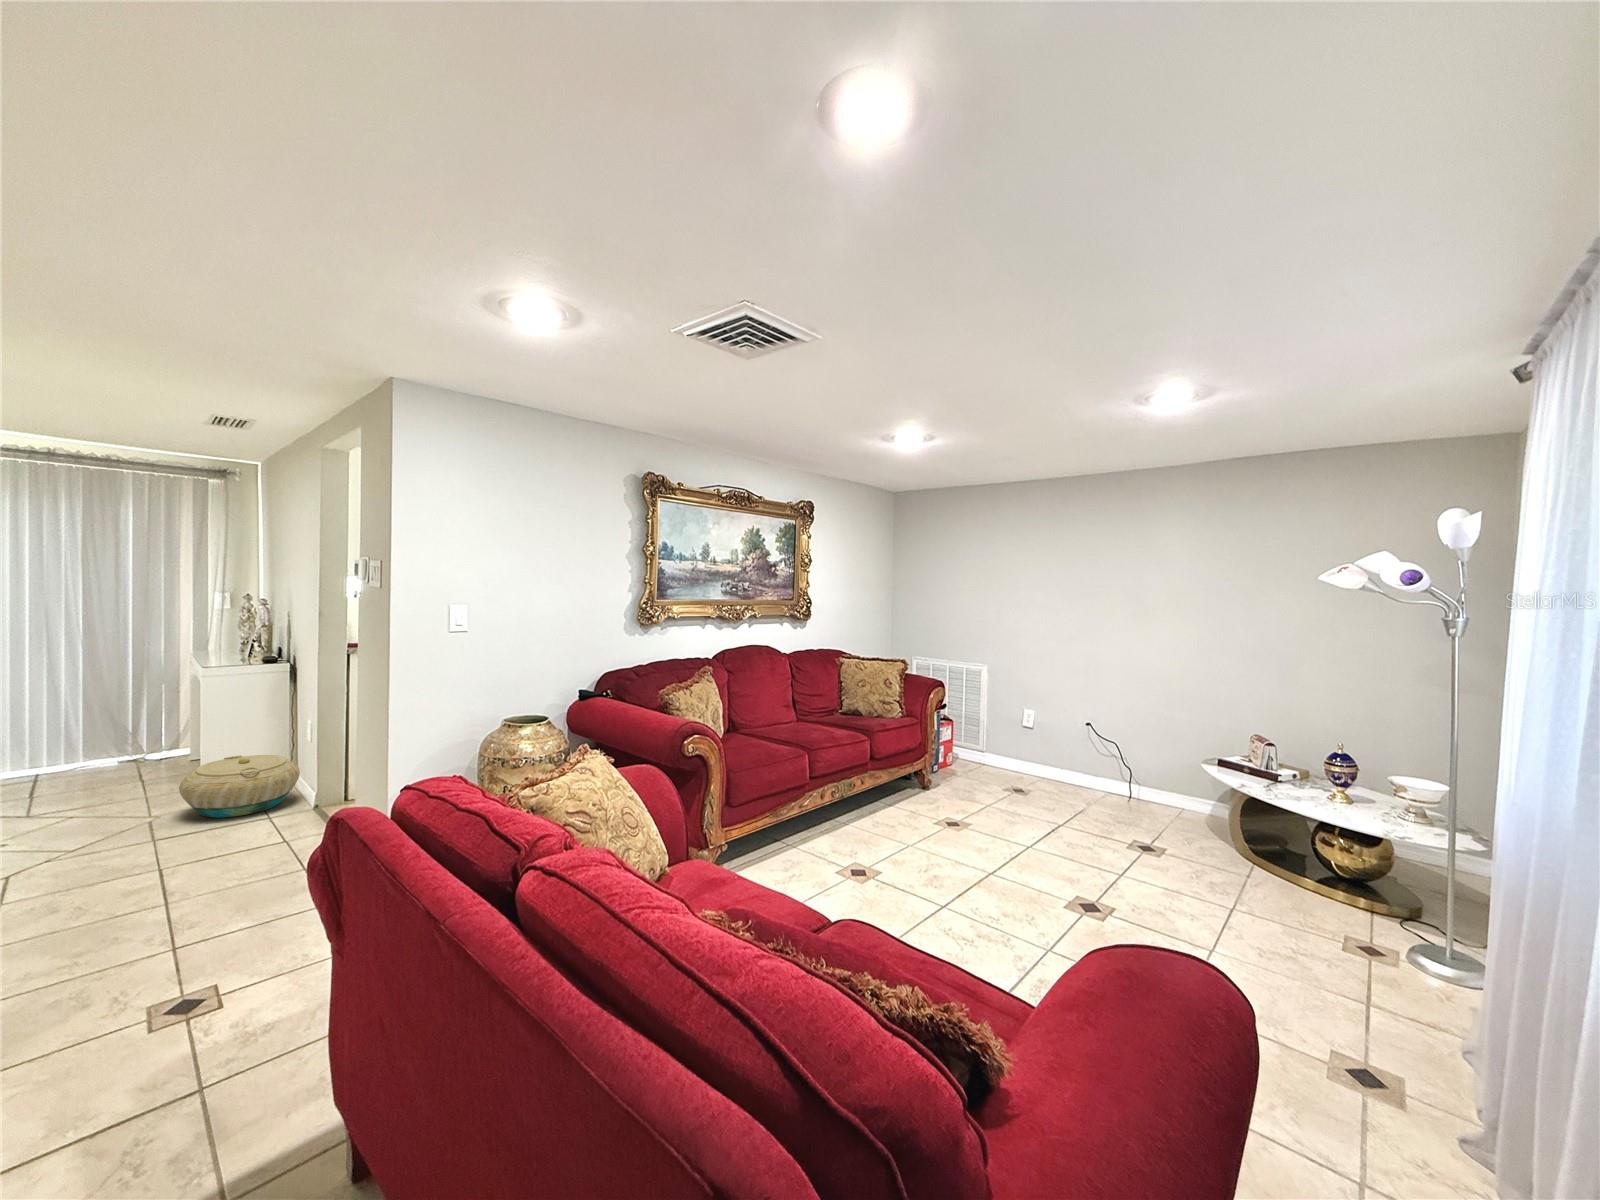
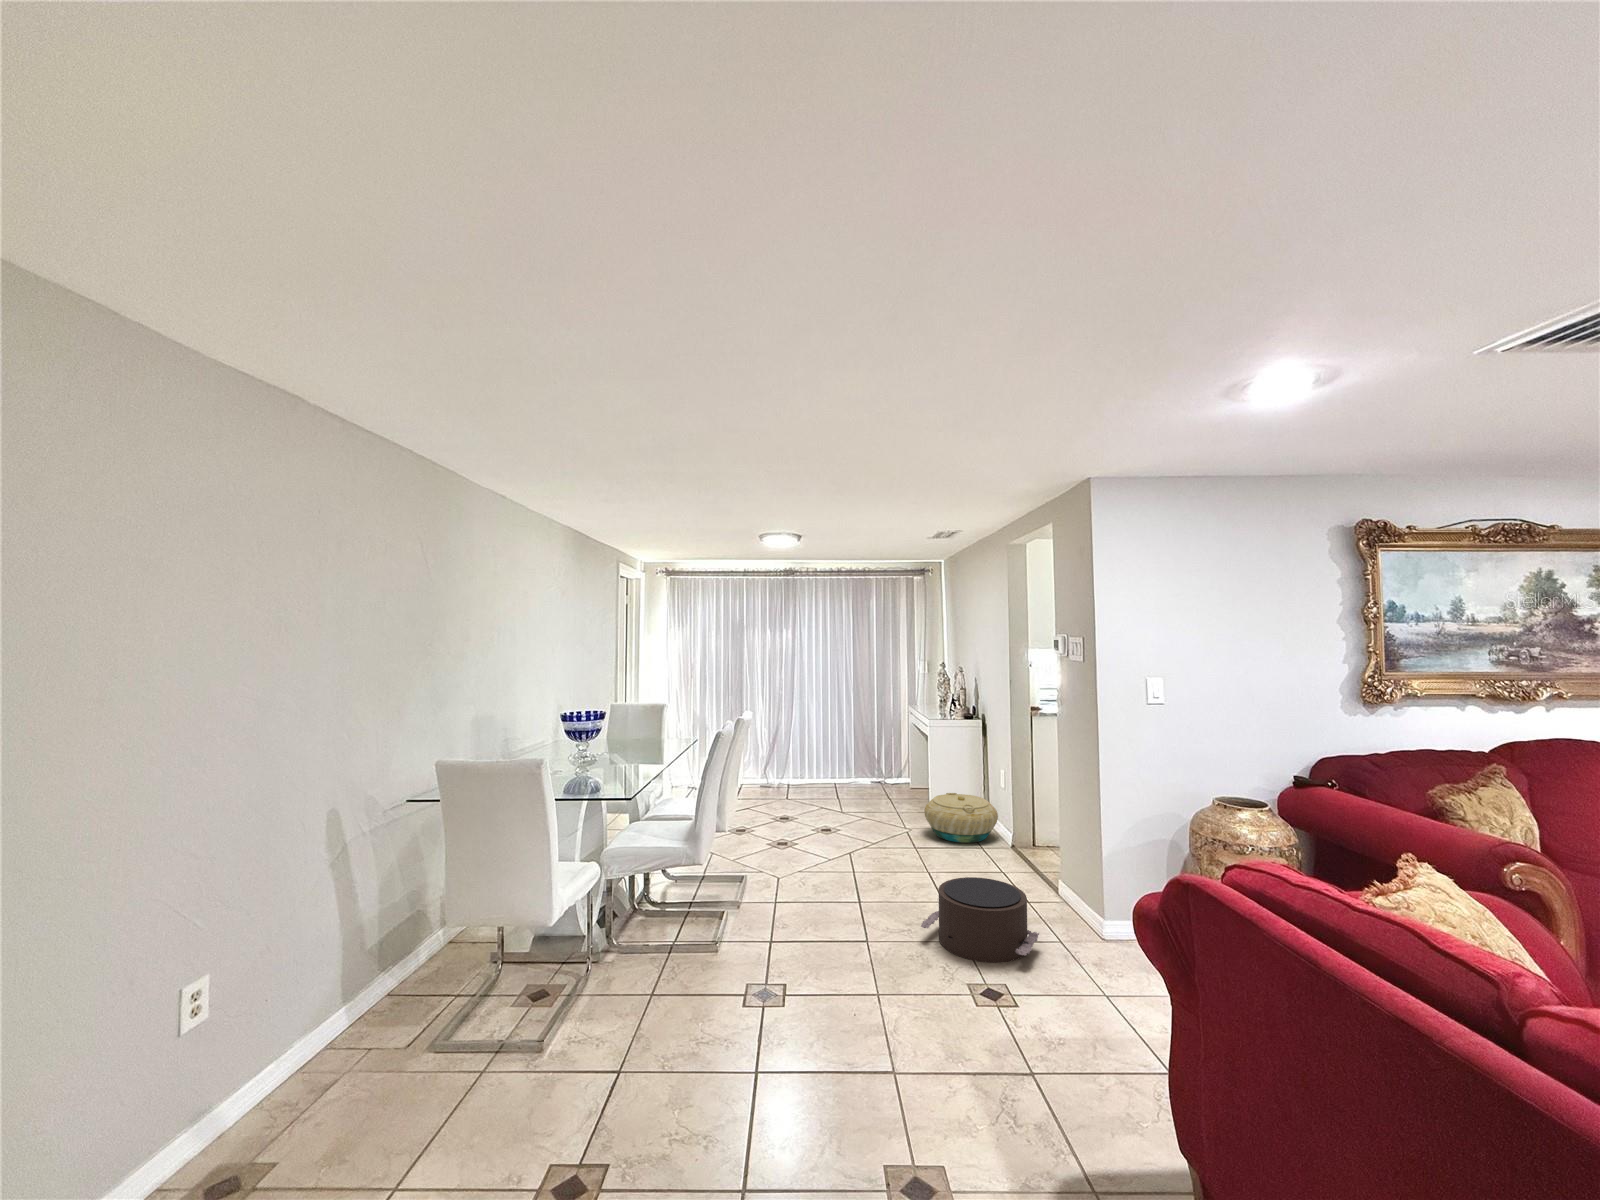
pouf: none [71,858,284,978] -> present [921,877,1039,963]

